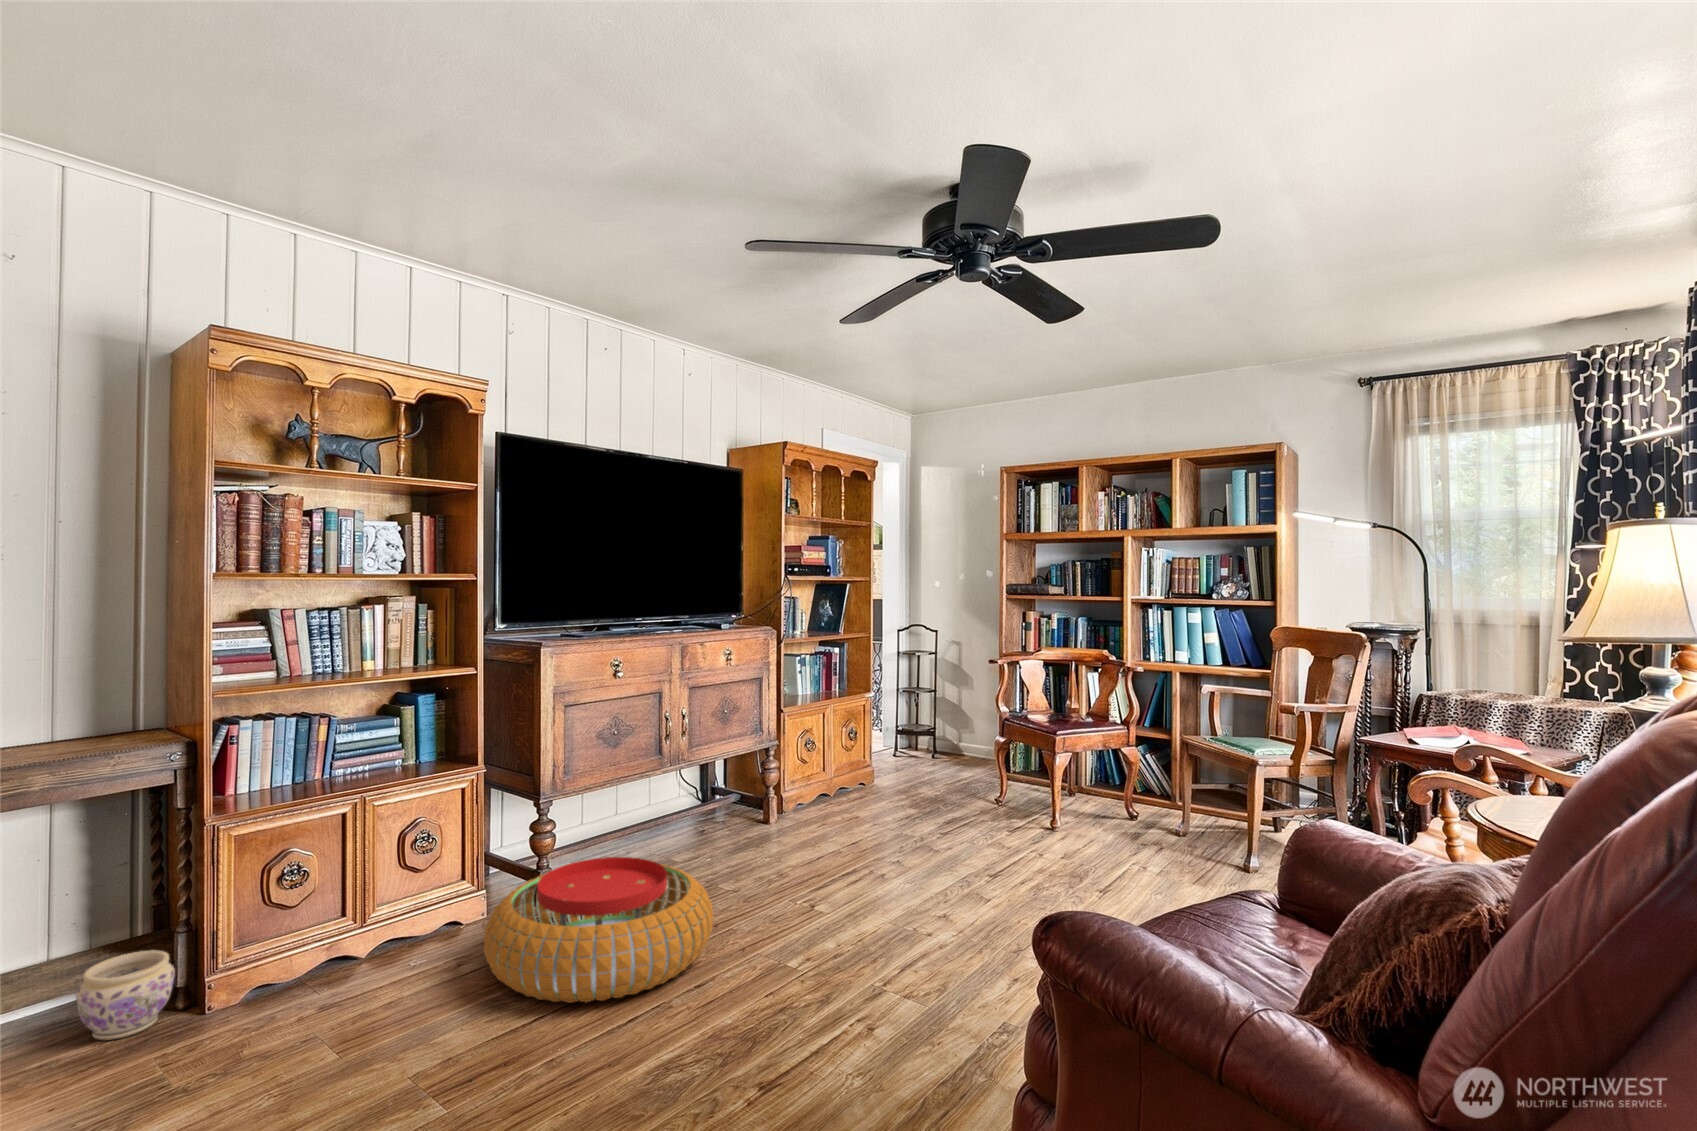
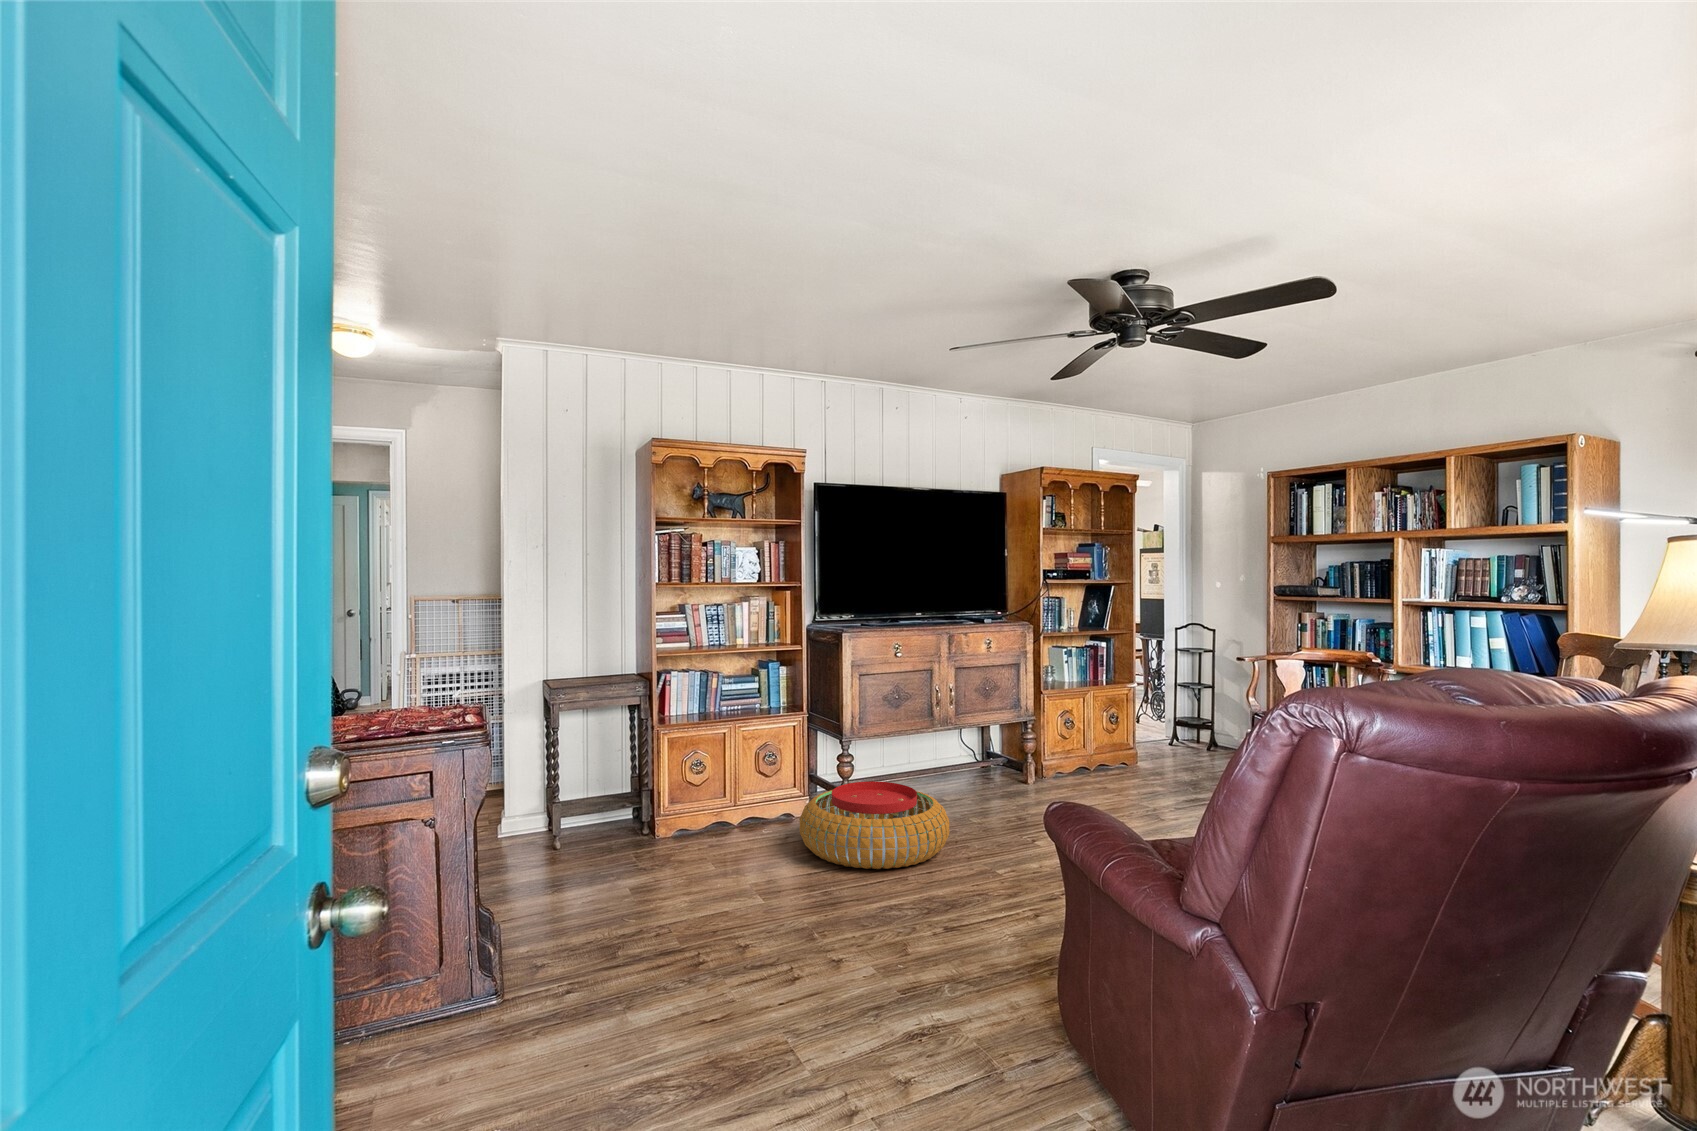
planter: present [76,950,175,1041] -> none [598,799,641,843]

